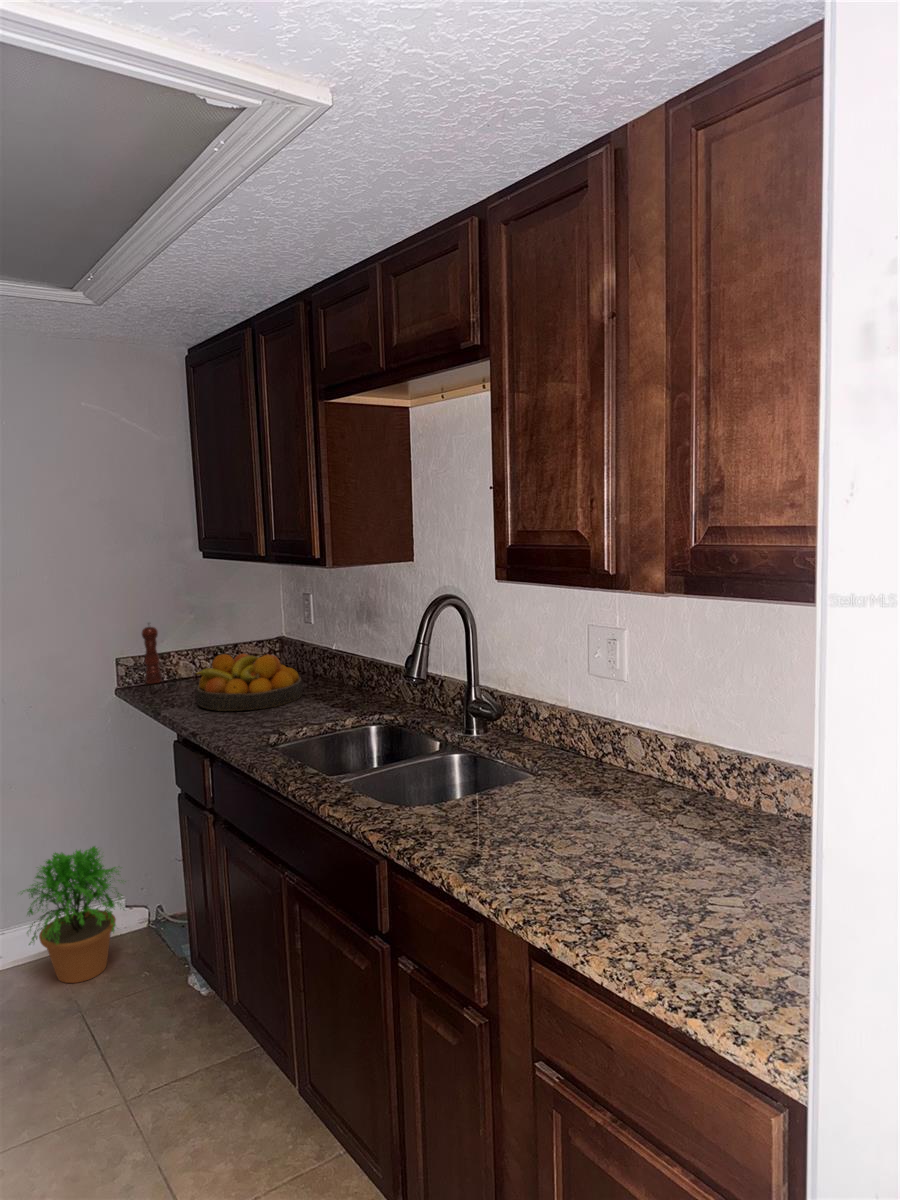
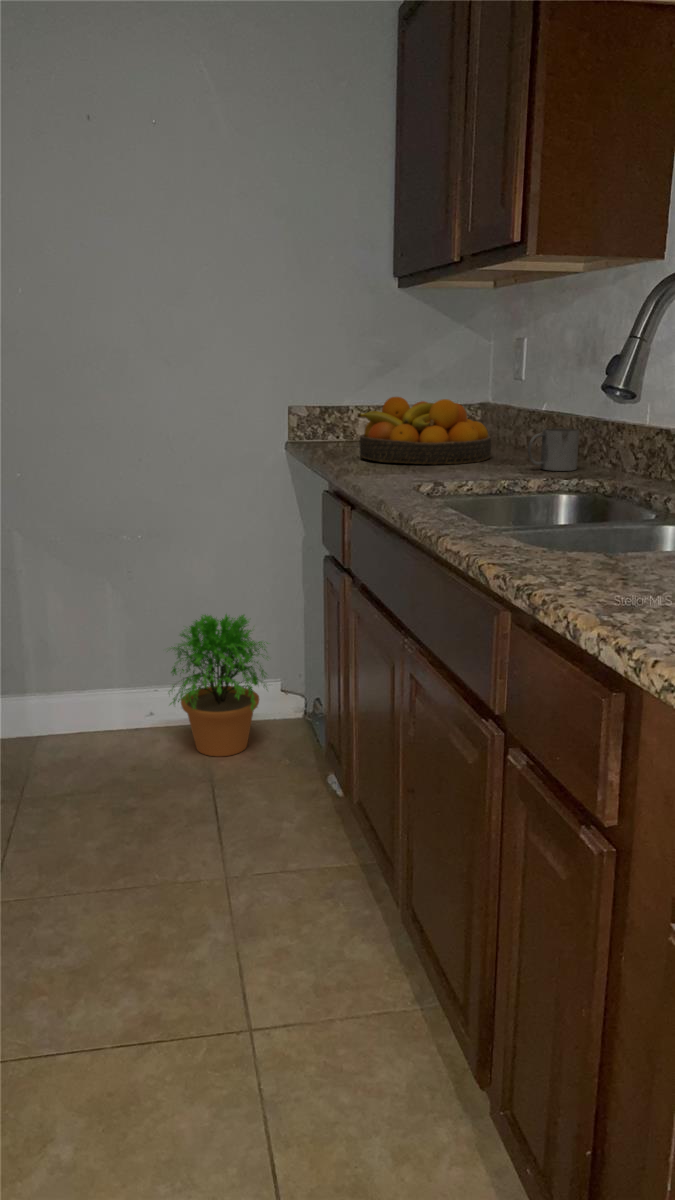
pepper mill: present [142,623,162,684] -> none [318,366,337,441]
mug: none [337,672,373,706] -> present [528,428,579,471]

